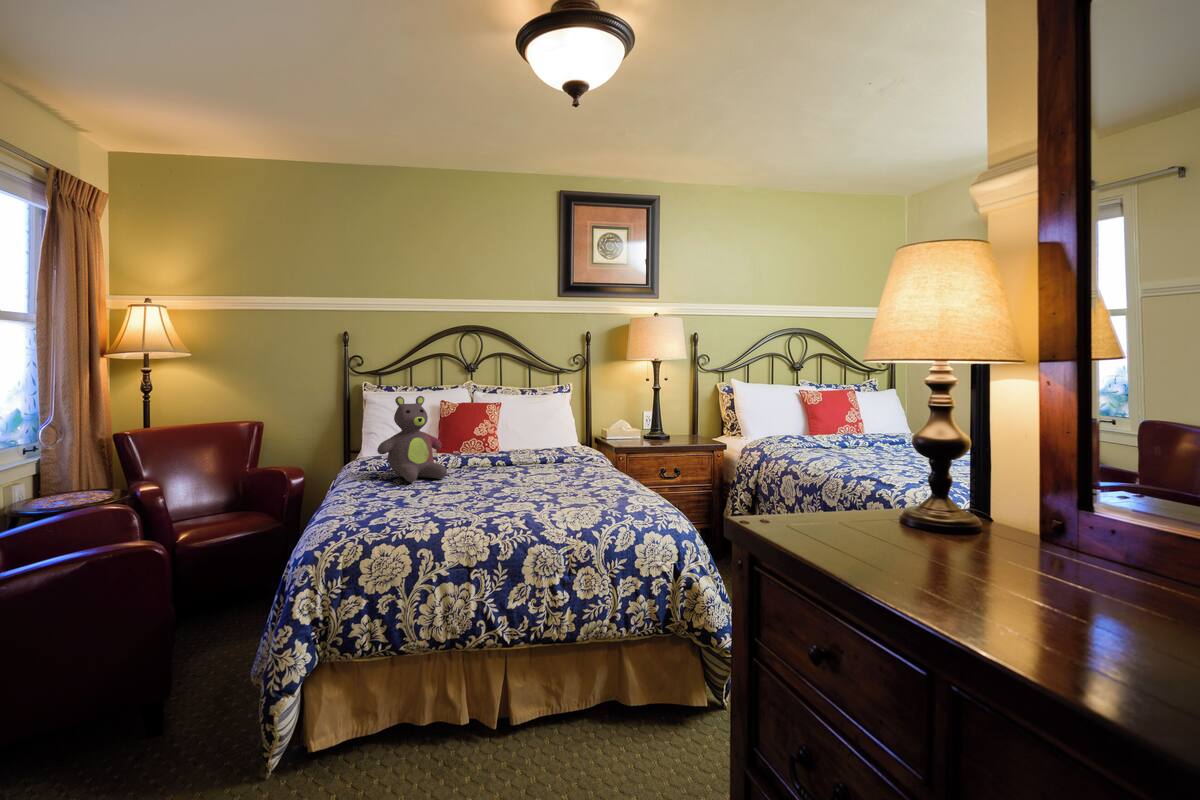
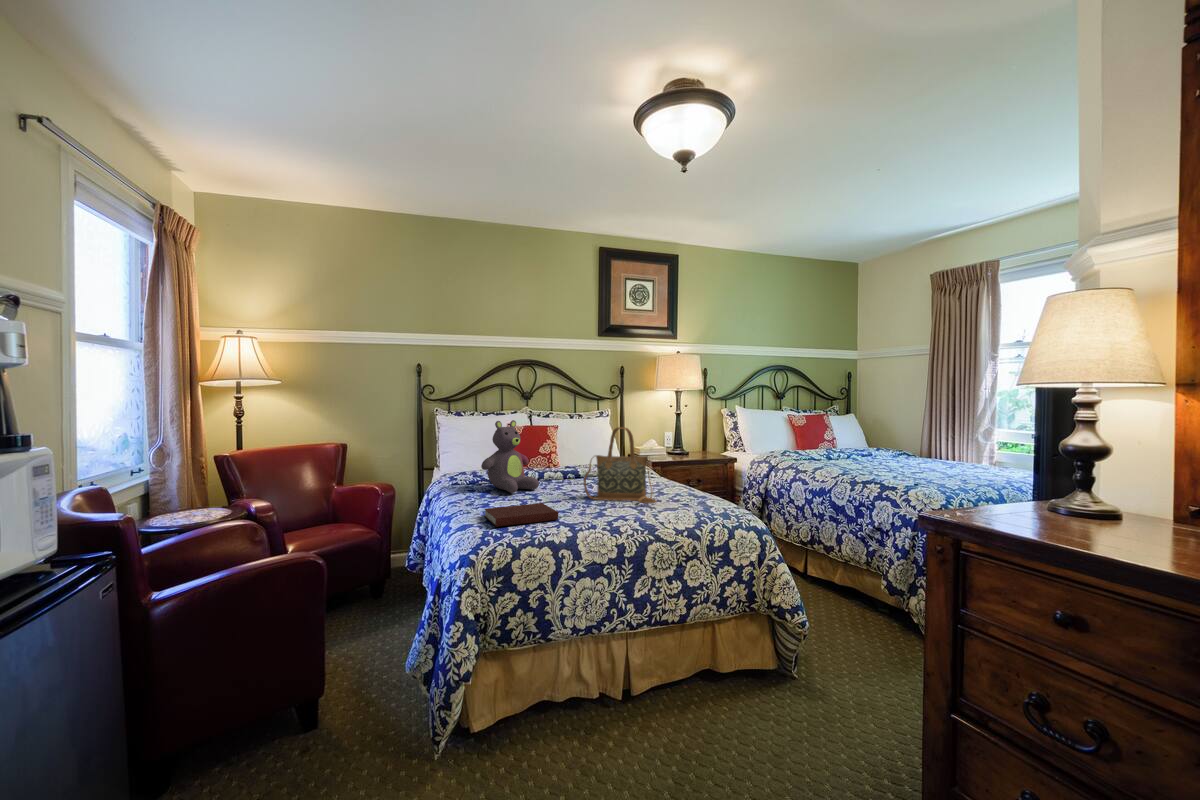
handbag: none [490,406,571,498] -> present [584,427,656,504]
notebook: none [353,495,434,520] -> present [485,503,558,527]

